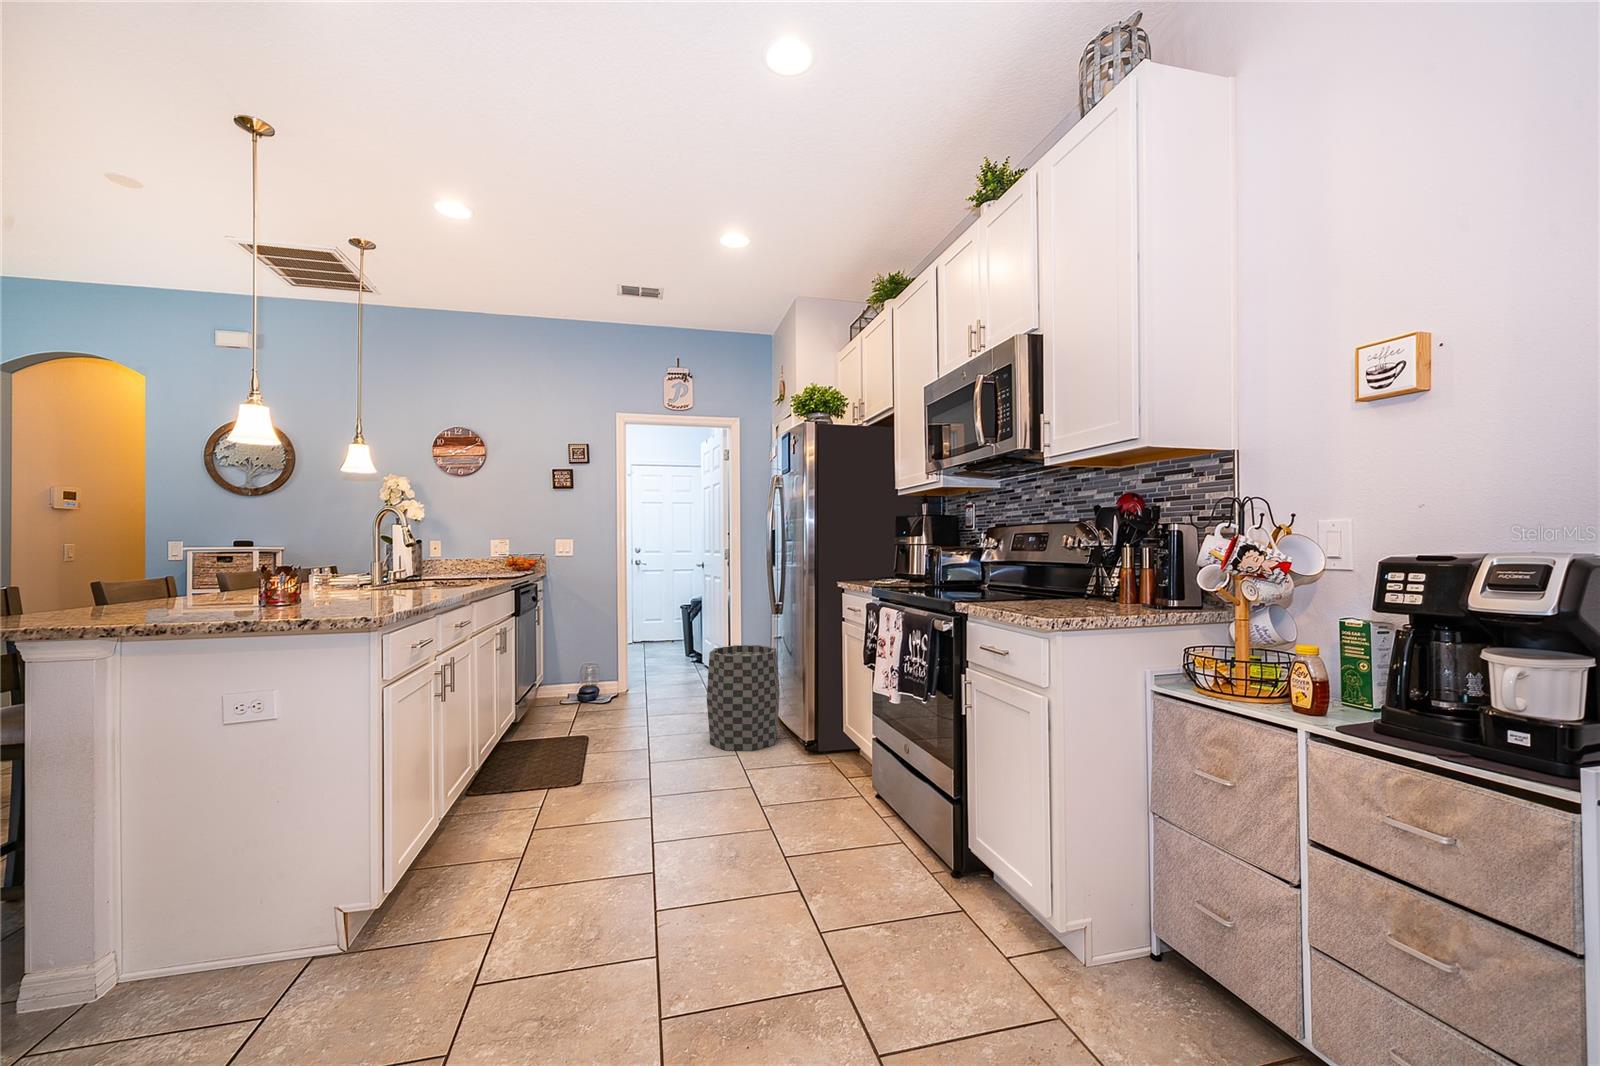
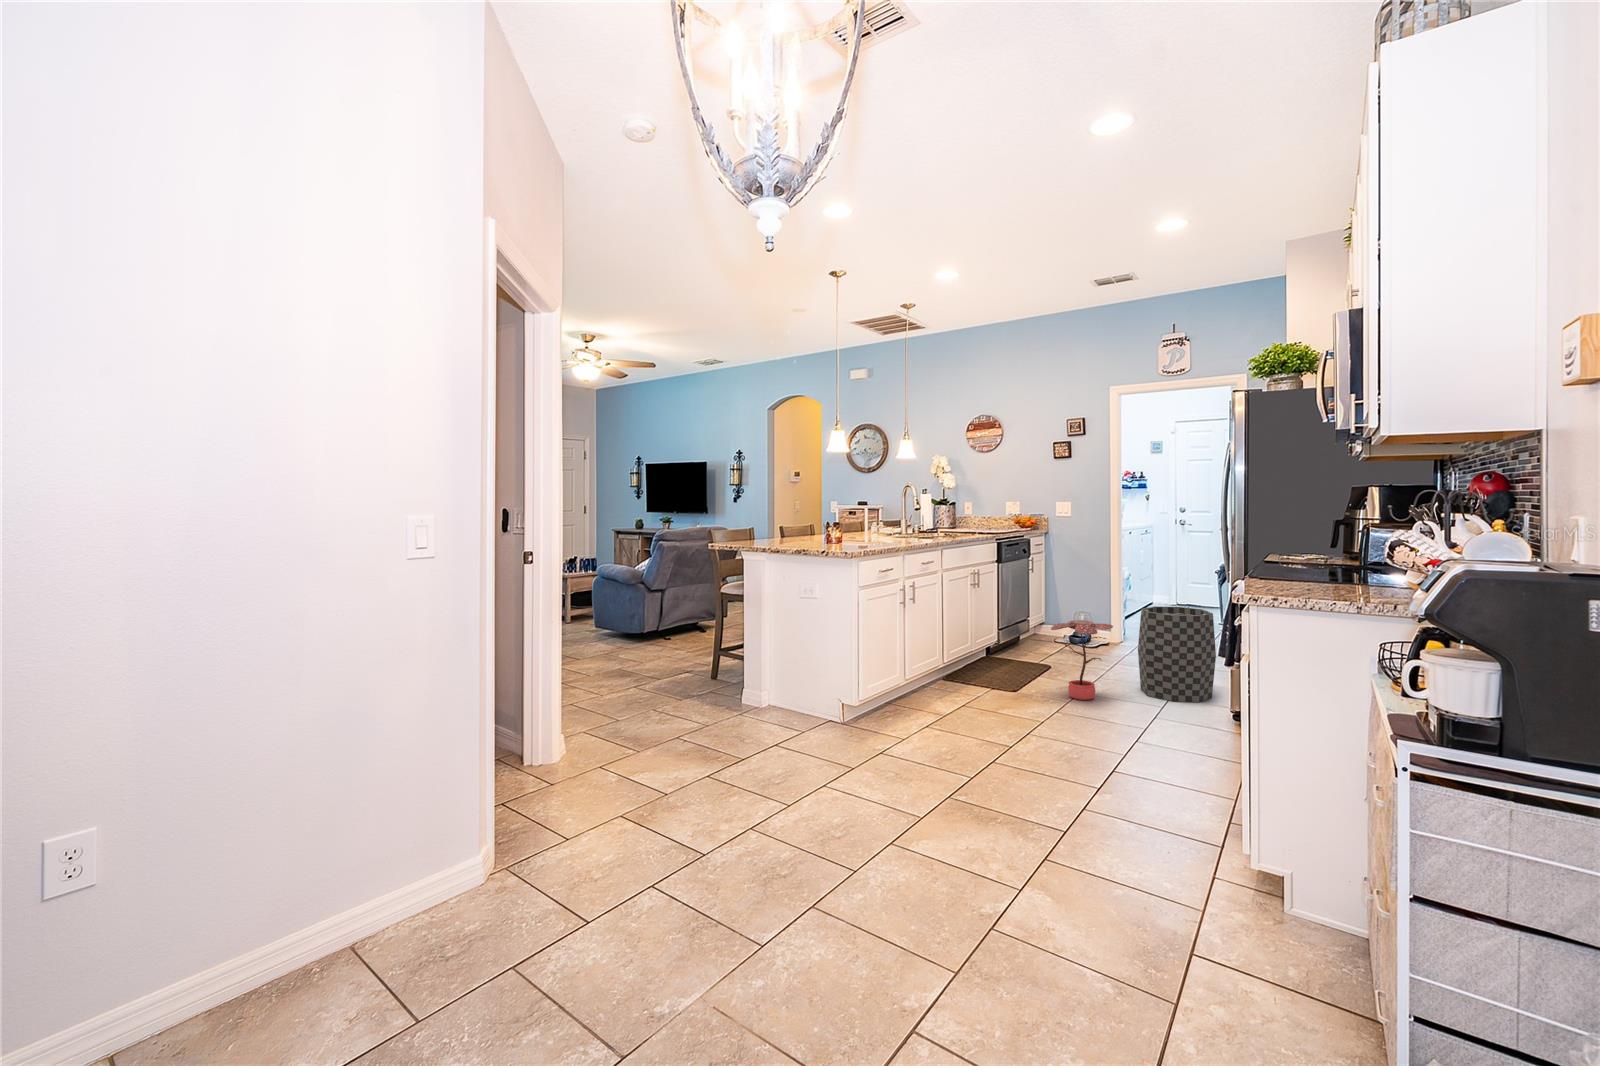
potted plant: none [633,676,699,777] -> present [1051,620,1113,700]

